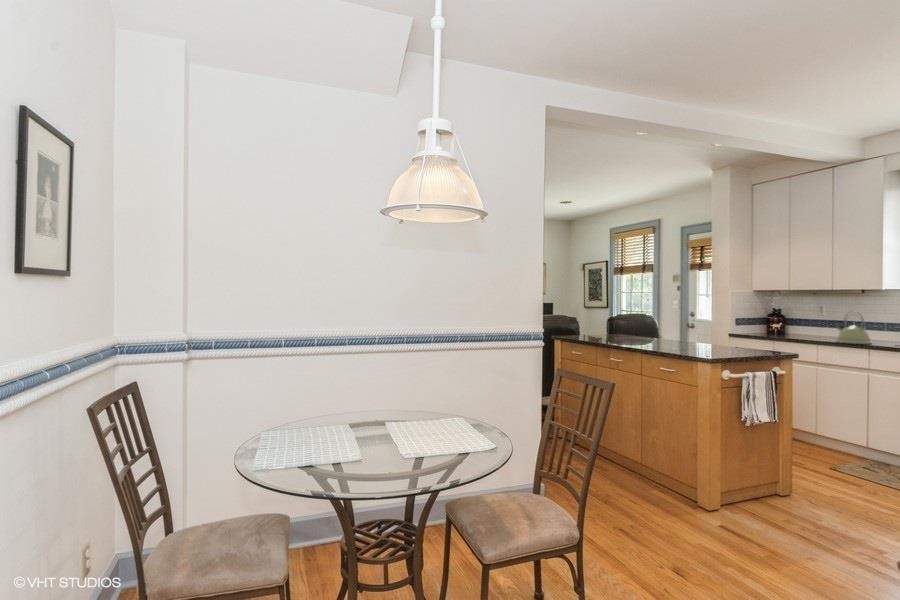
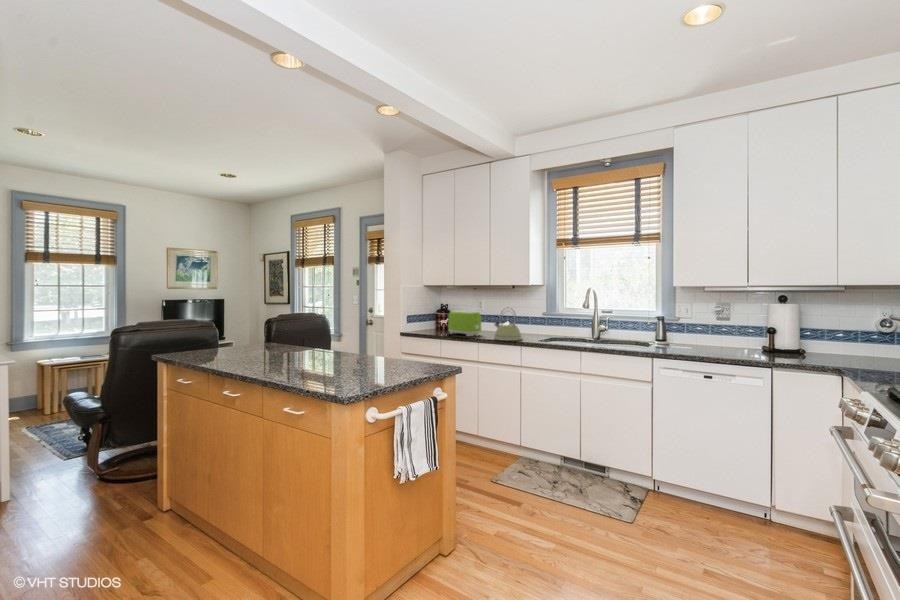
toaster: none [782,314,821,339] -> present [448,310,481,336]

